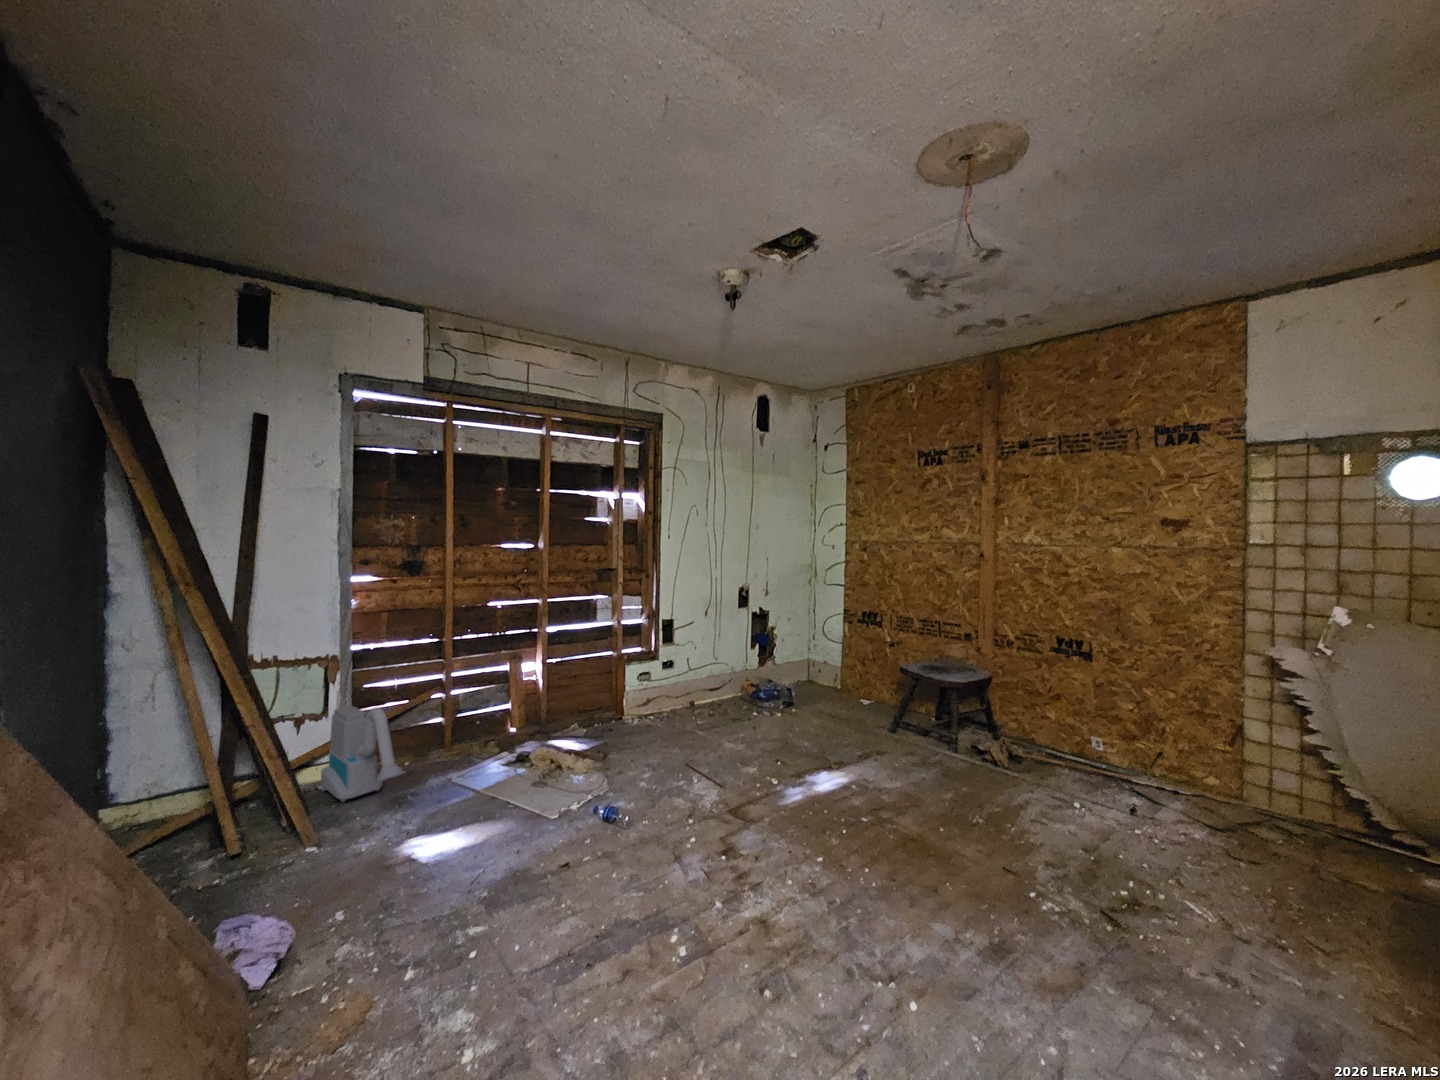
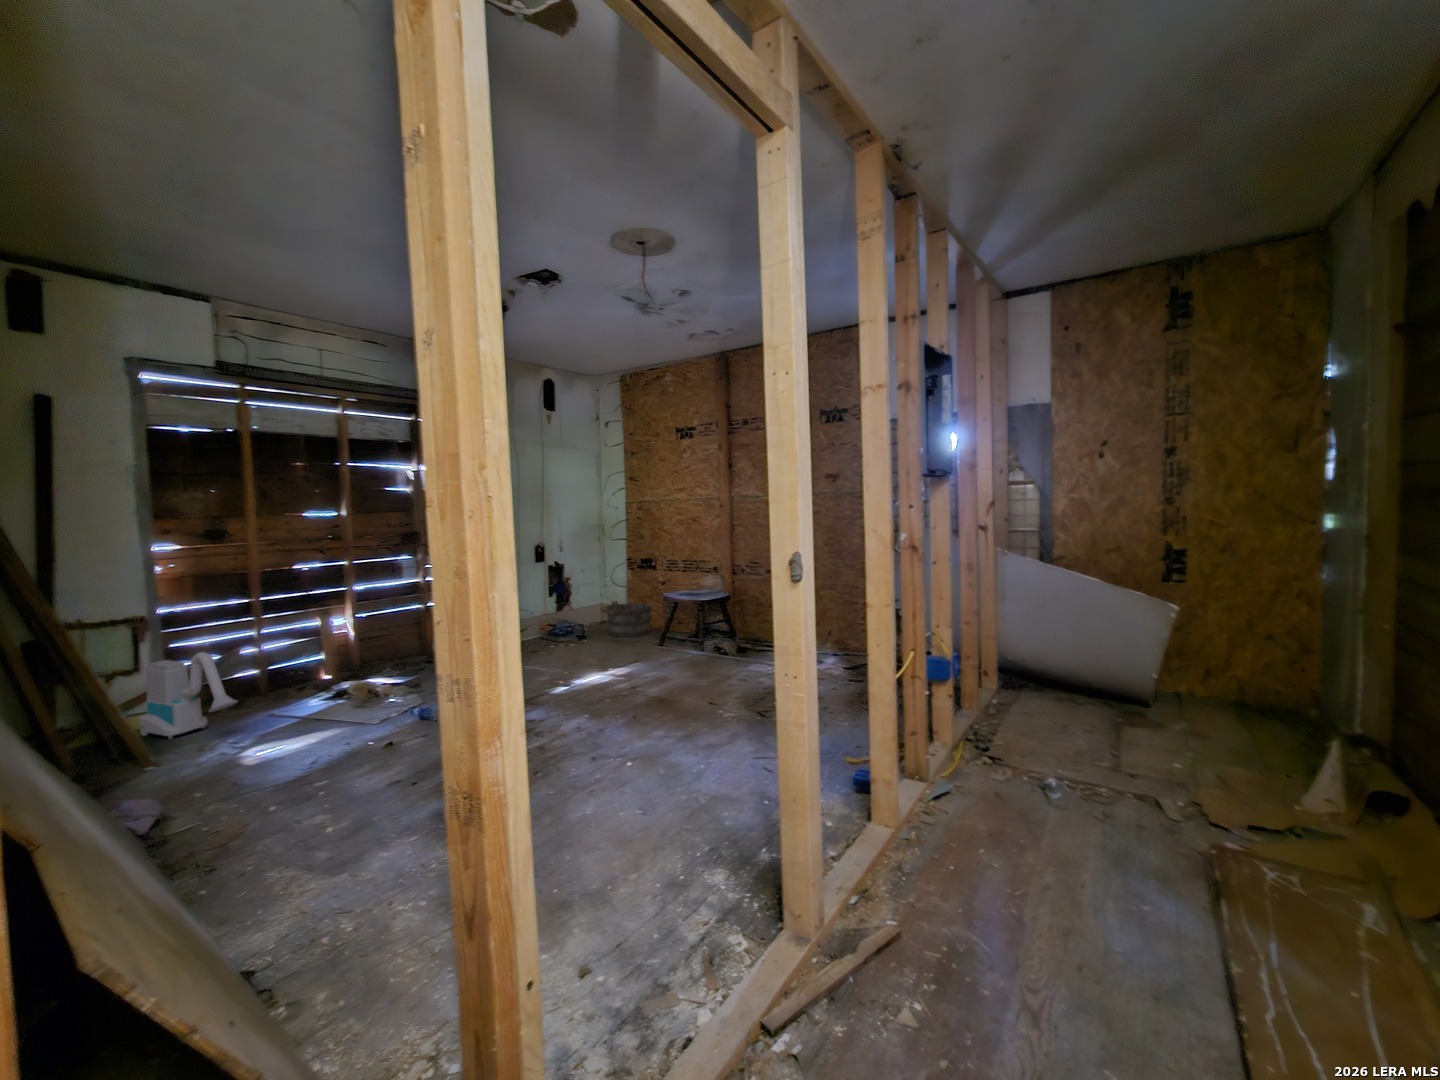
bucket: none [810,659,875,709] -> present [602,601,652,637]

